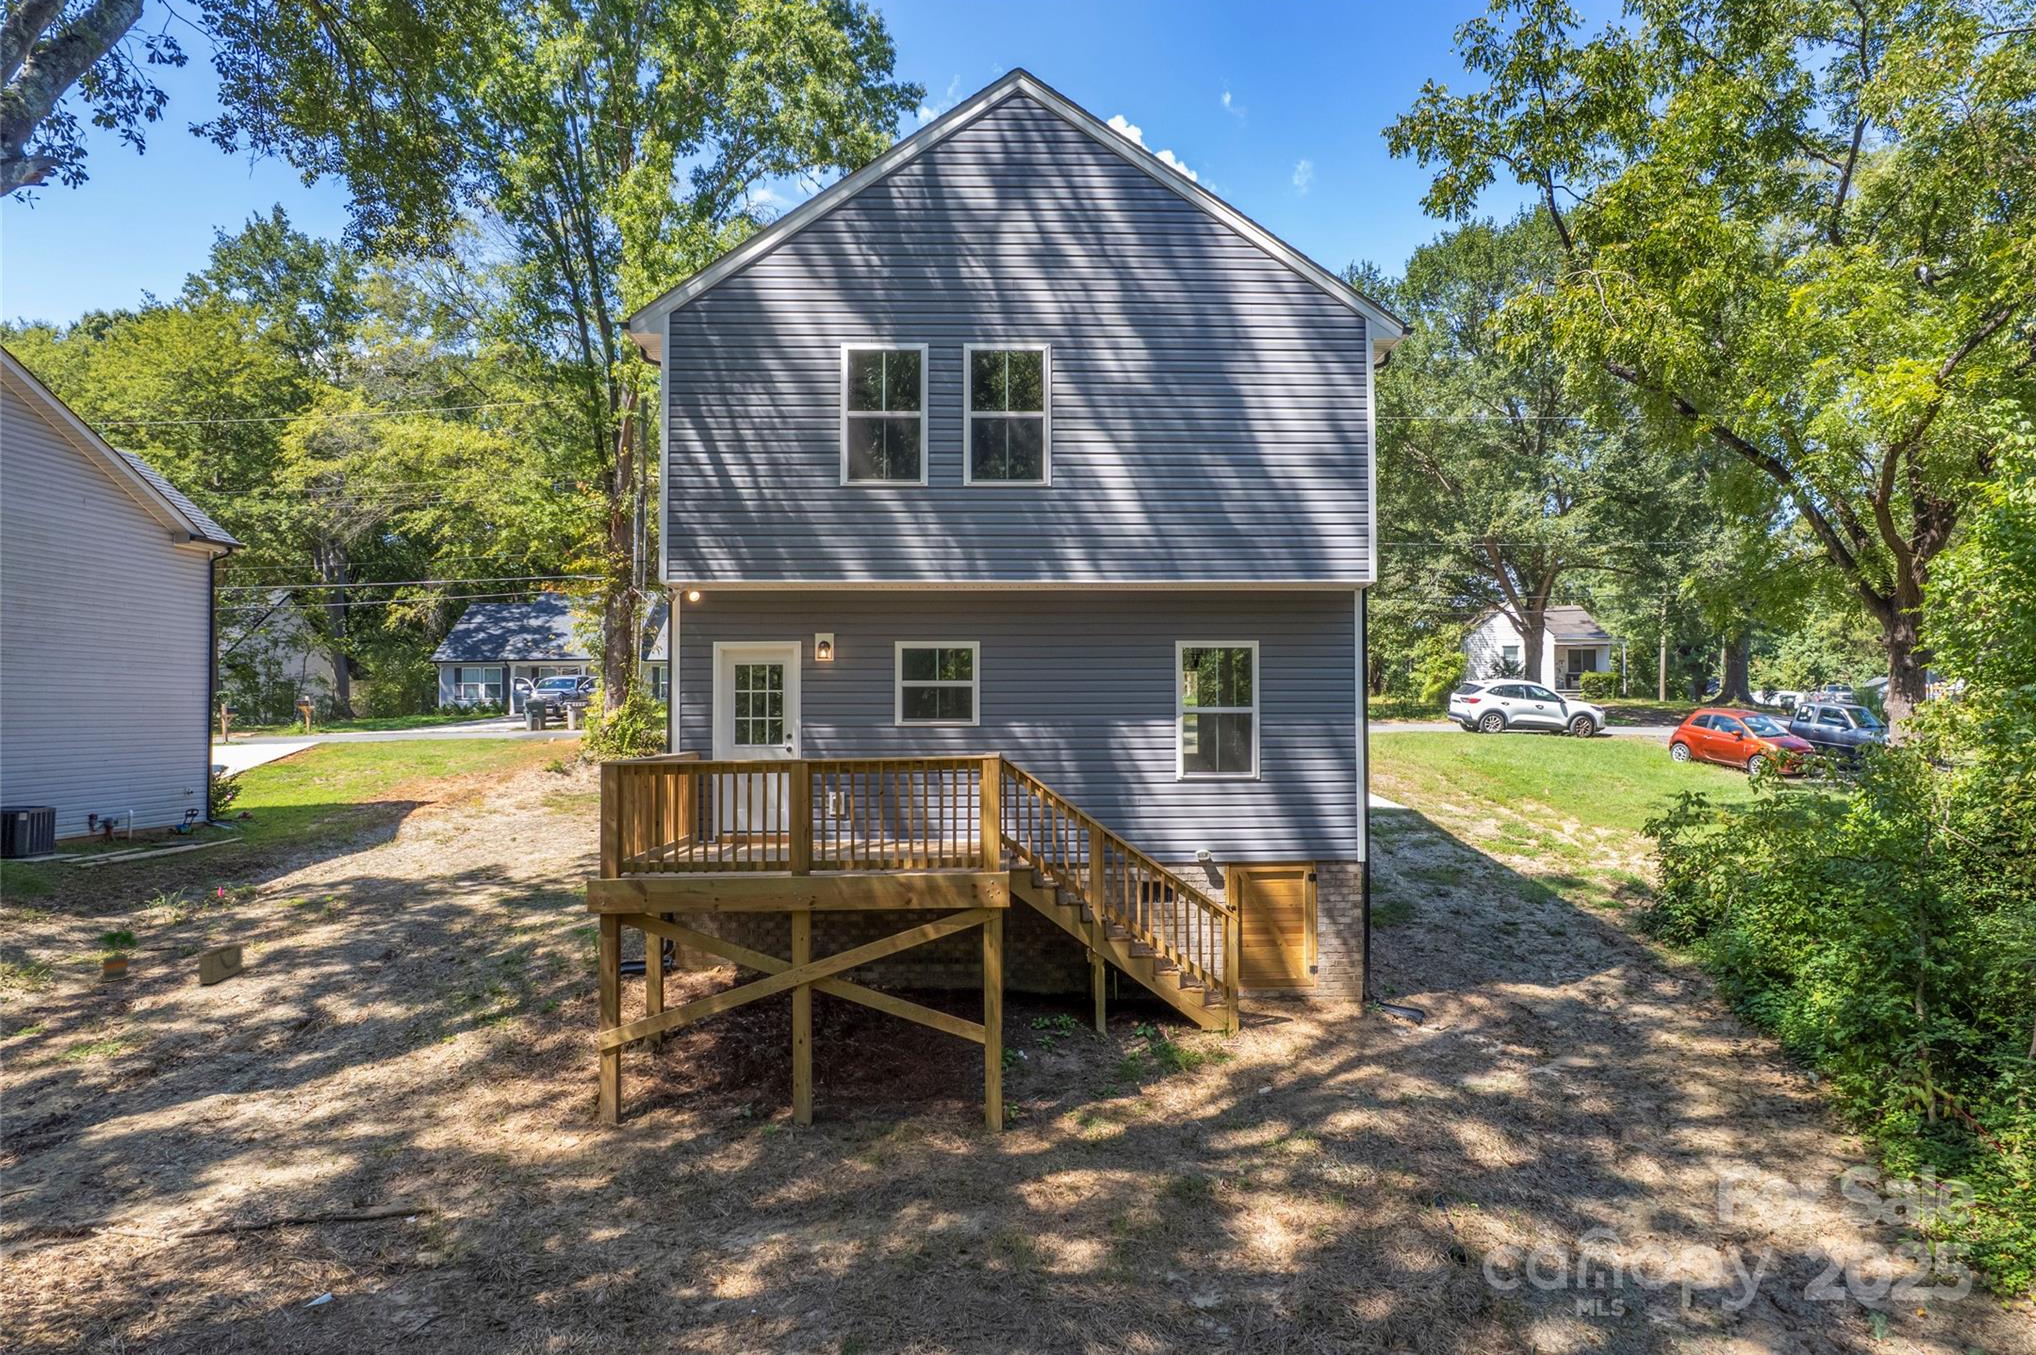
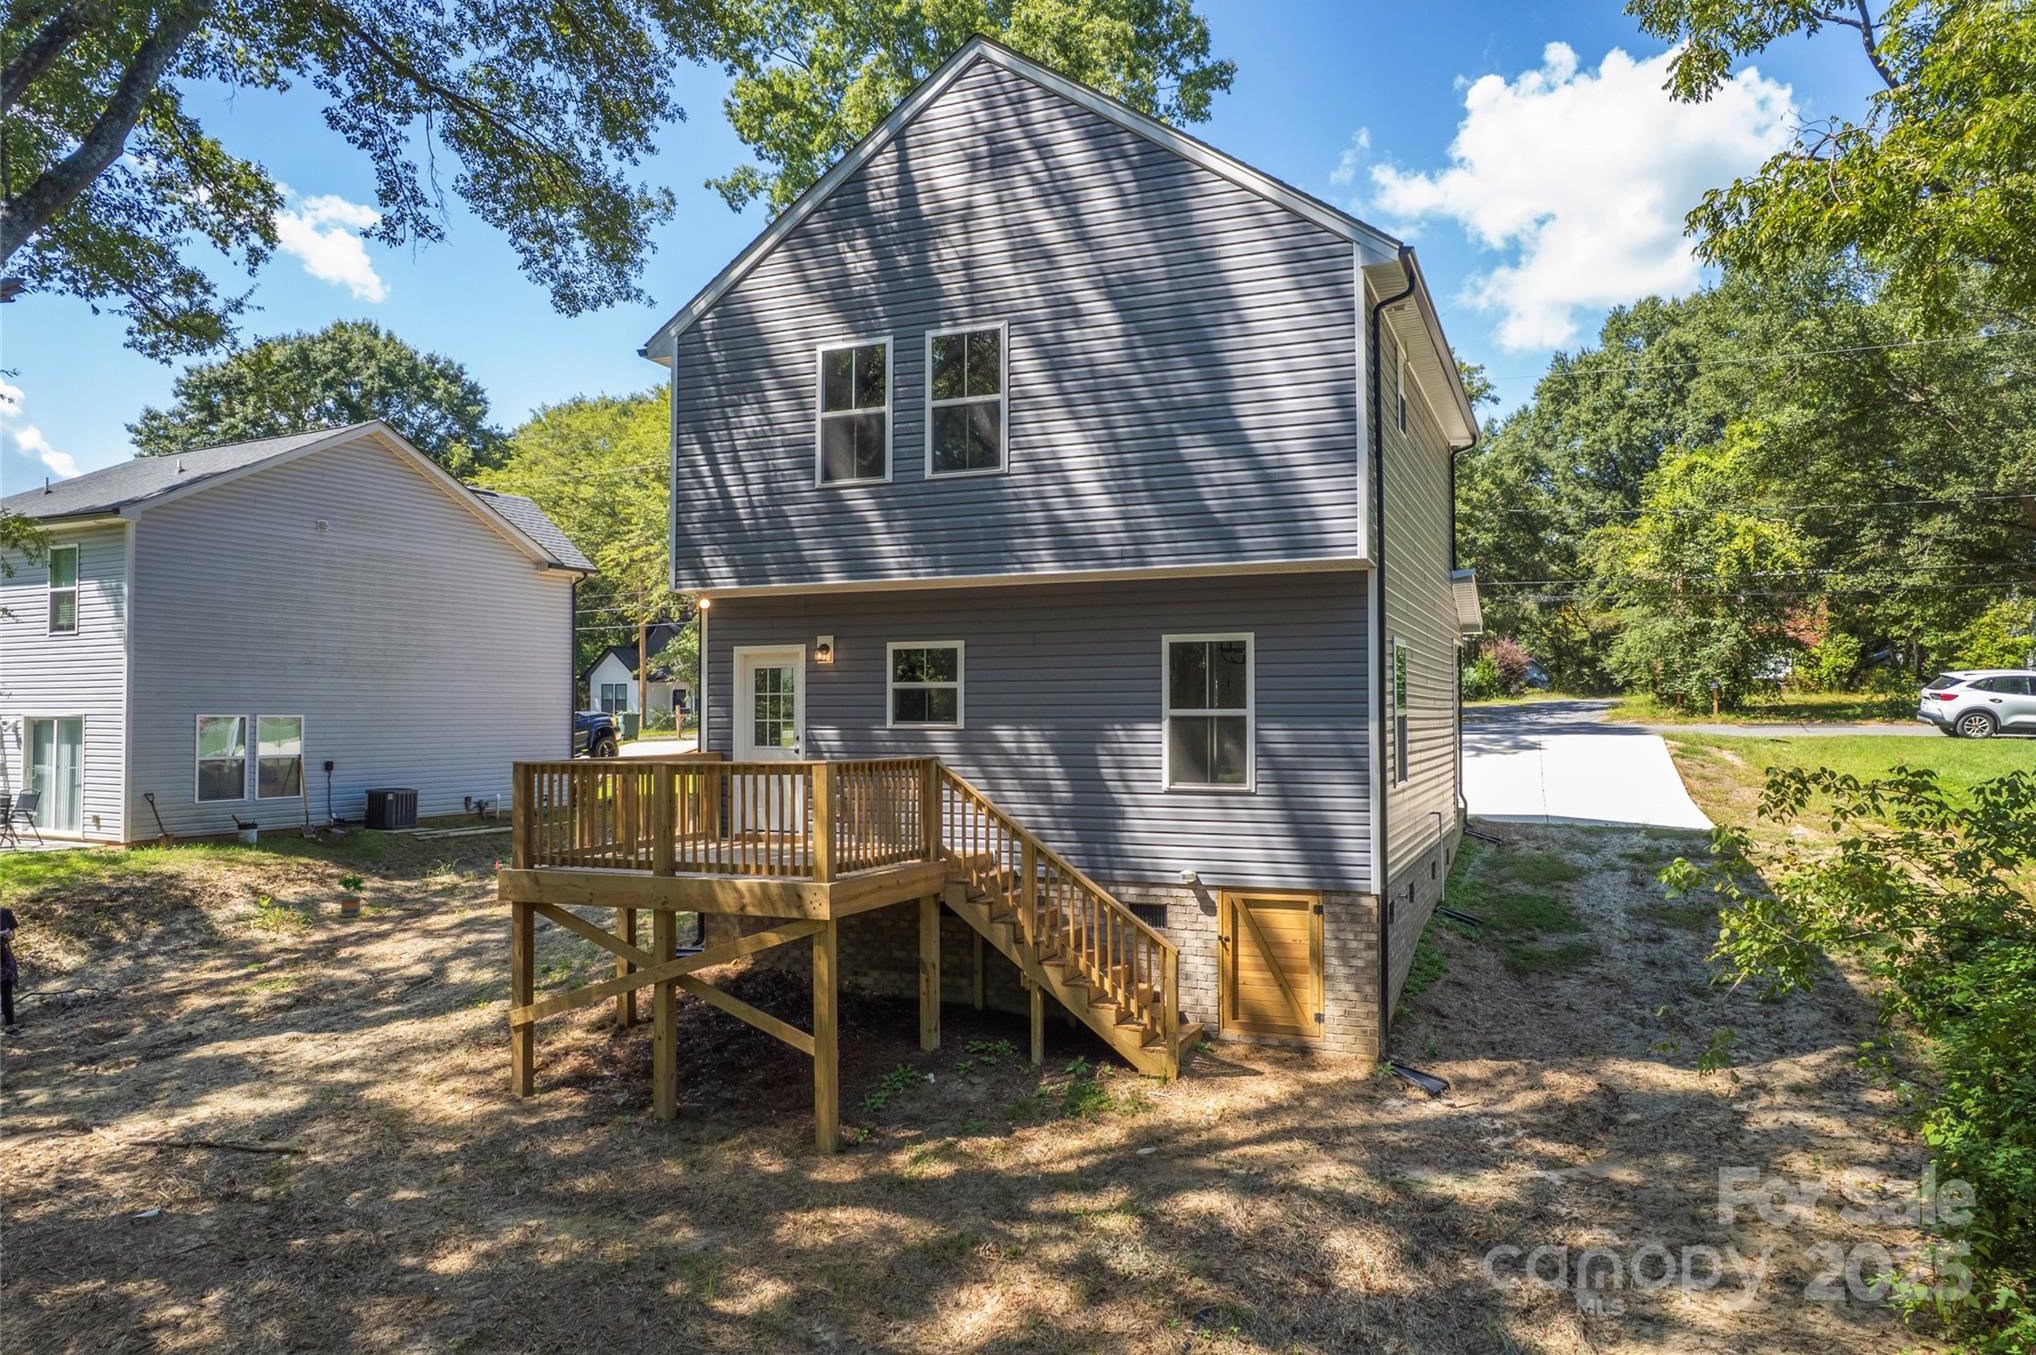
basket: present [198,944,243,984] -> none [393,896,429,925]

